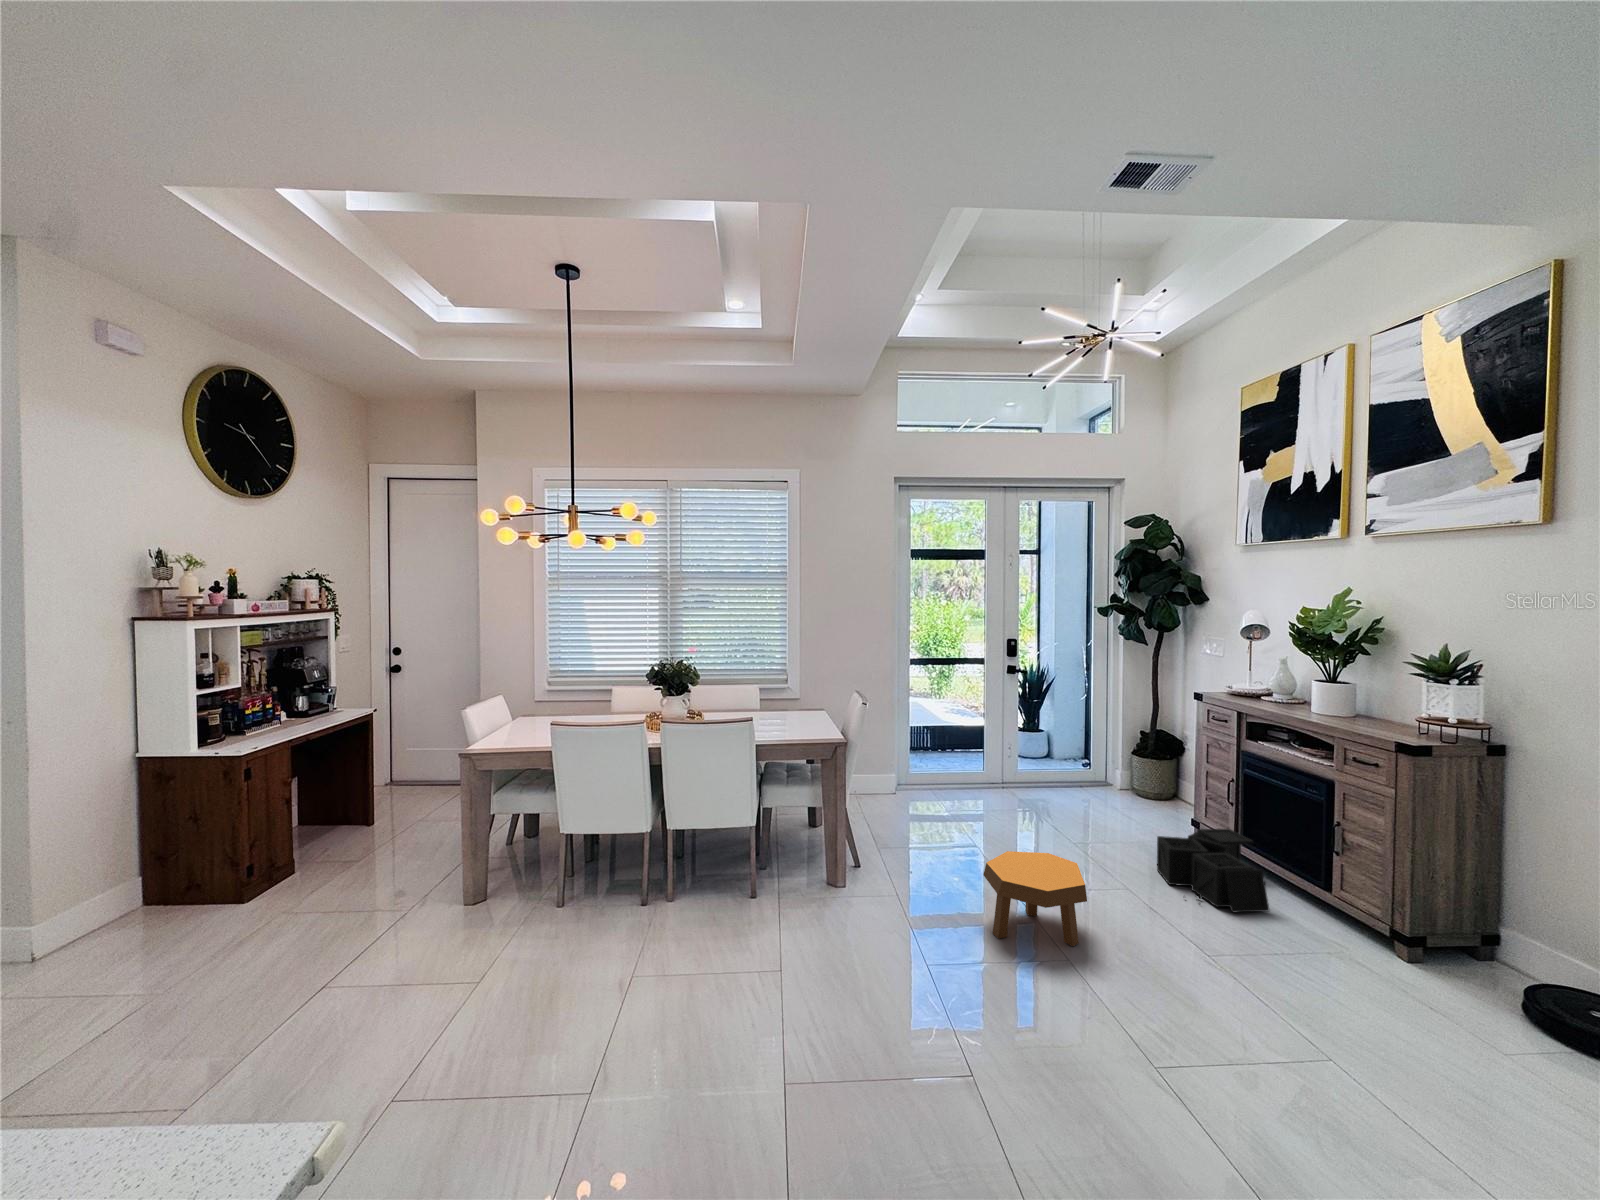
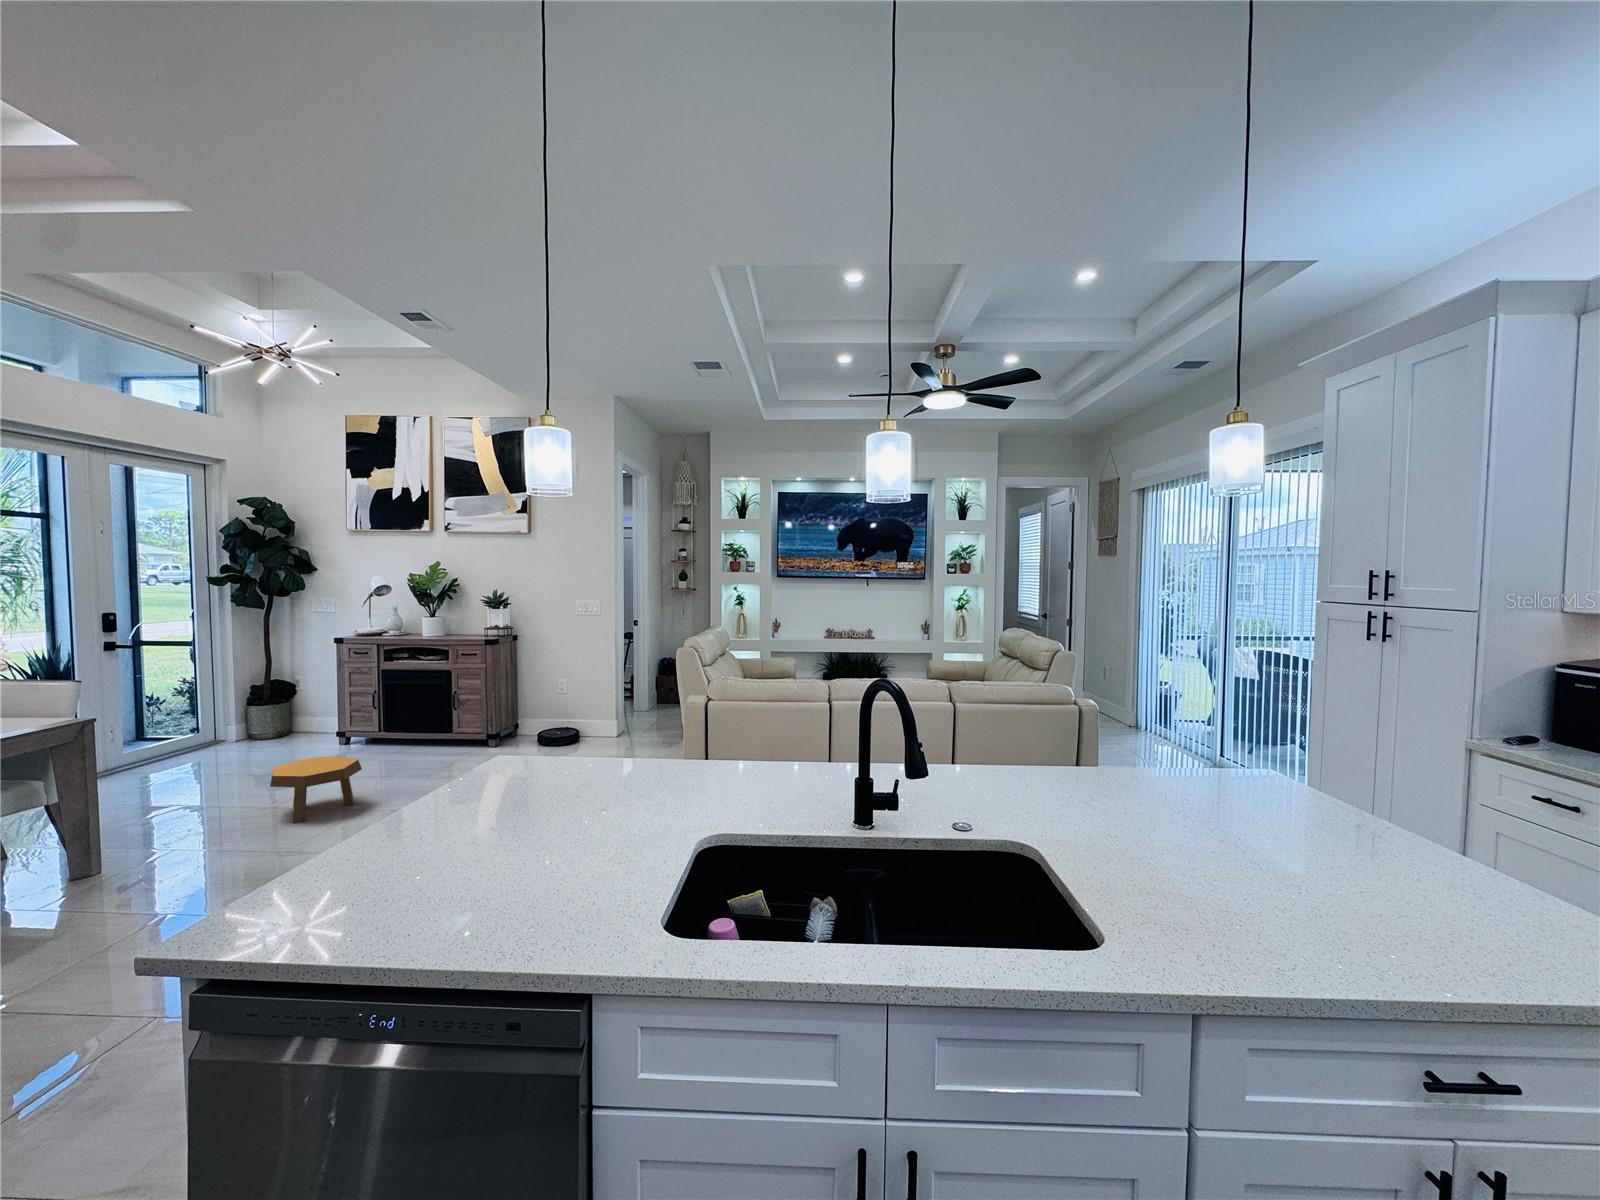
storage bin: present [1157,828,1269,913] -> none [340,723,424,766]

